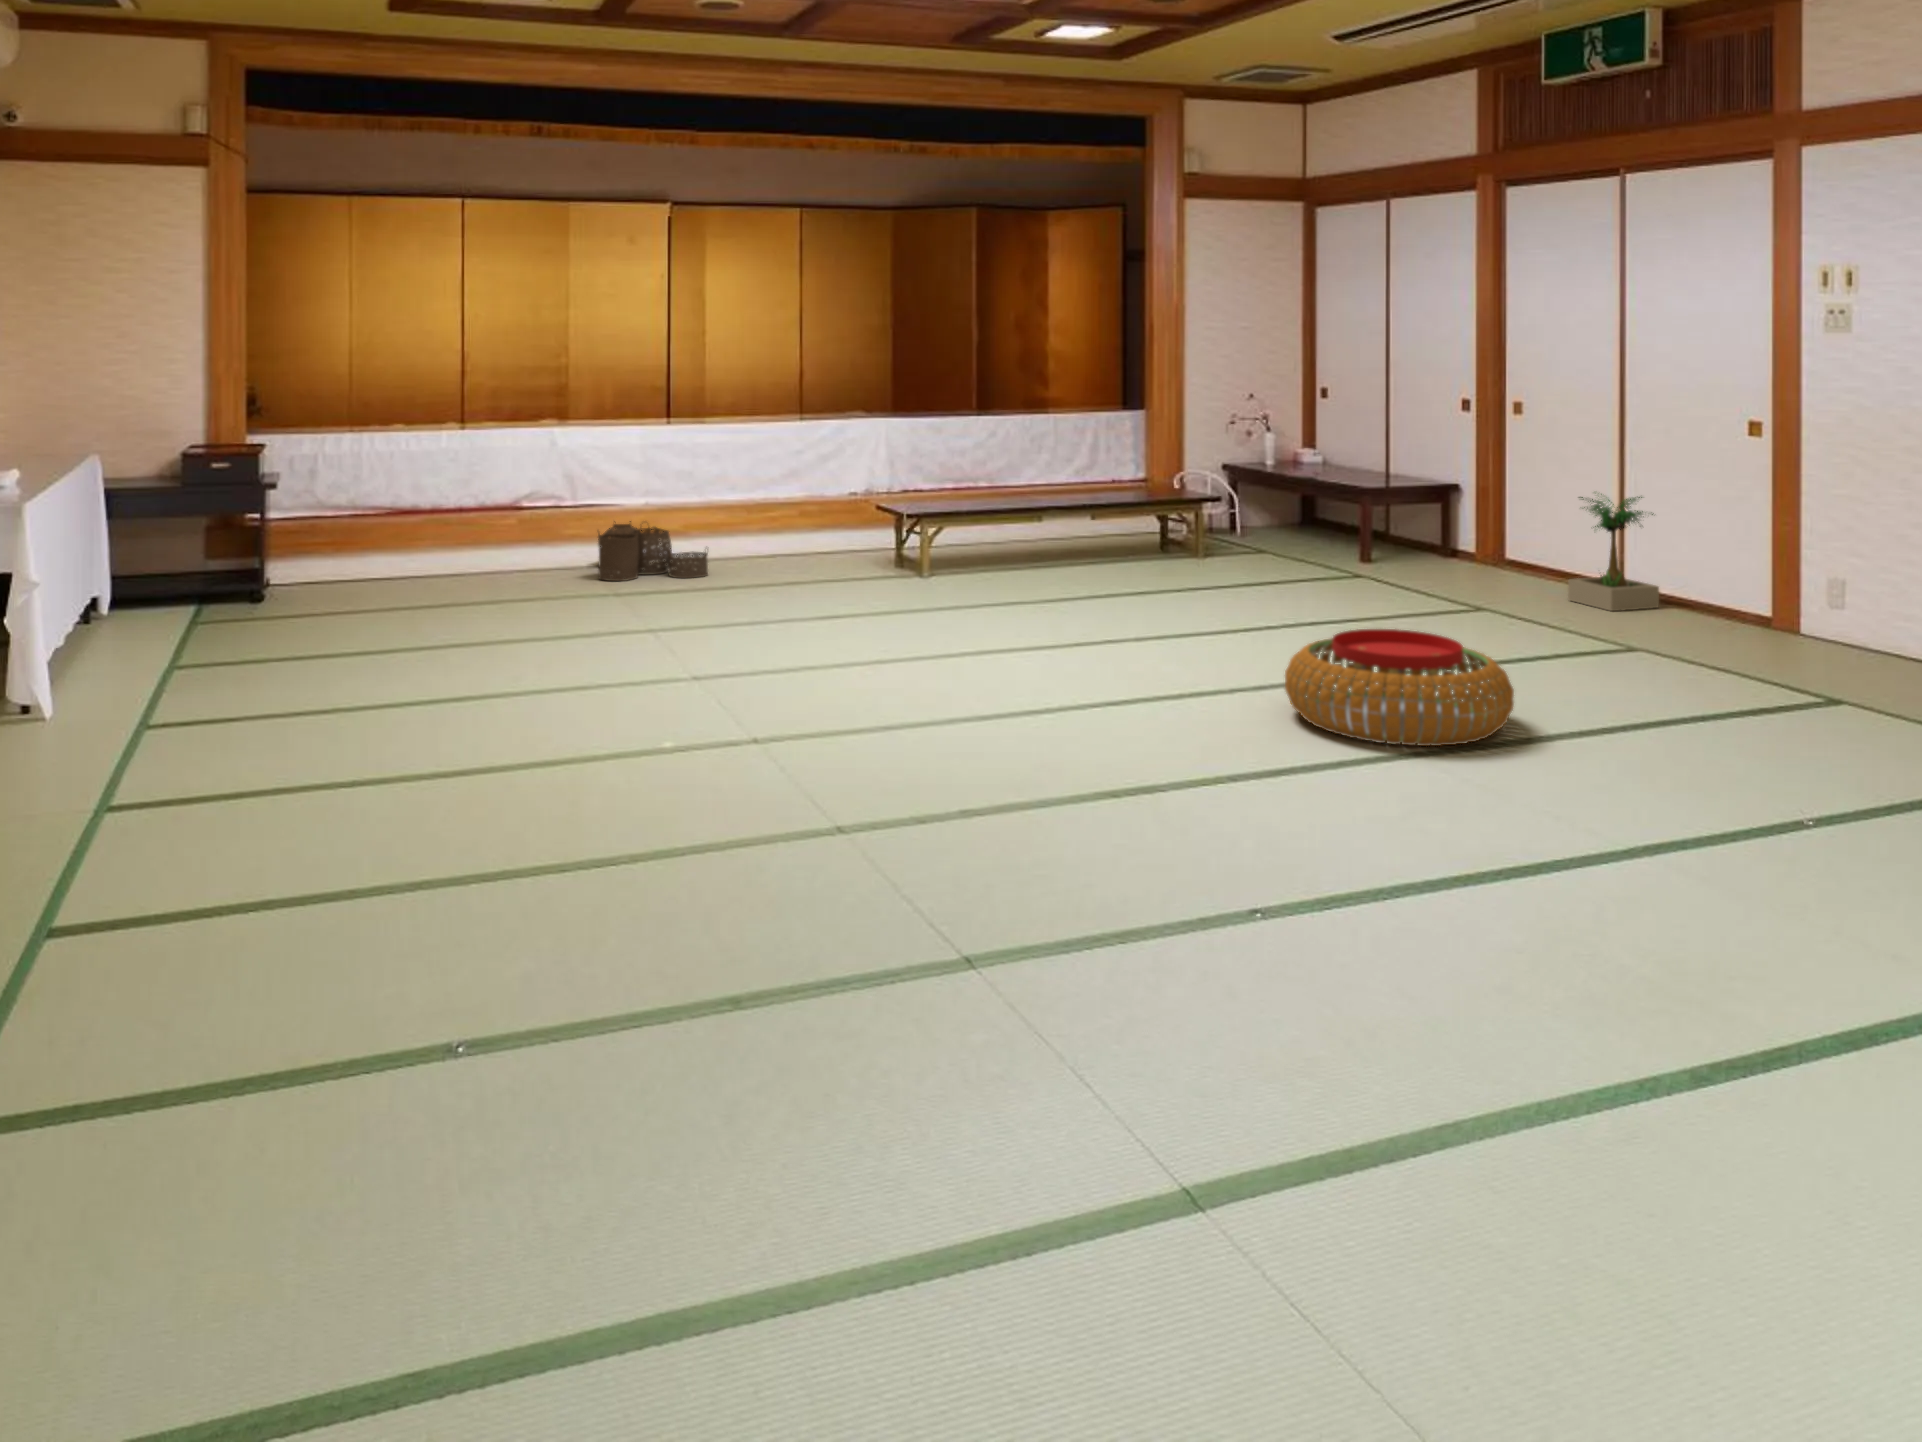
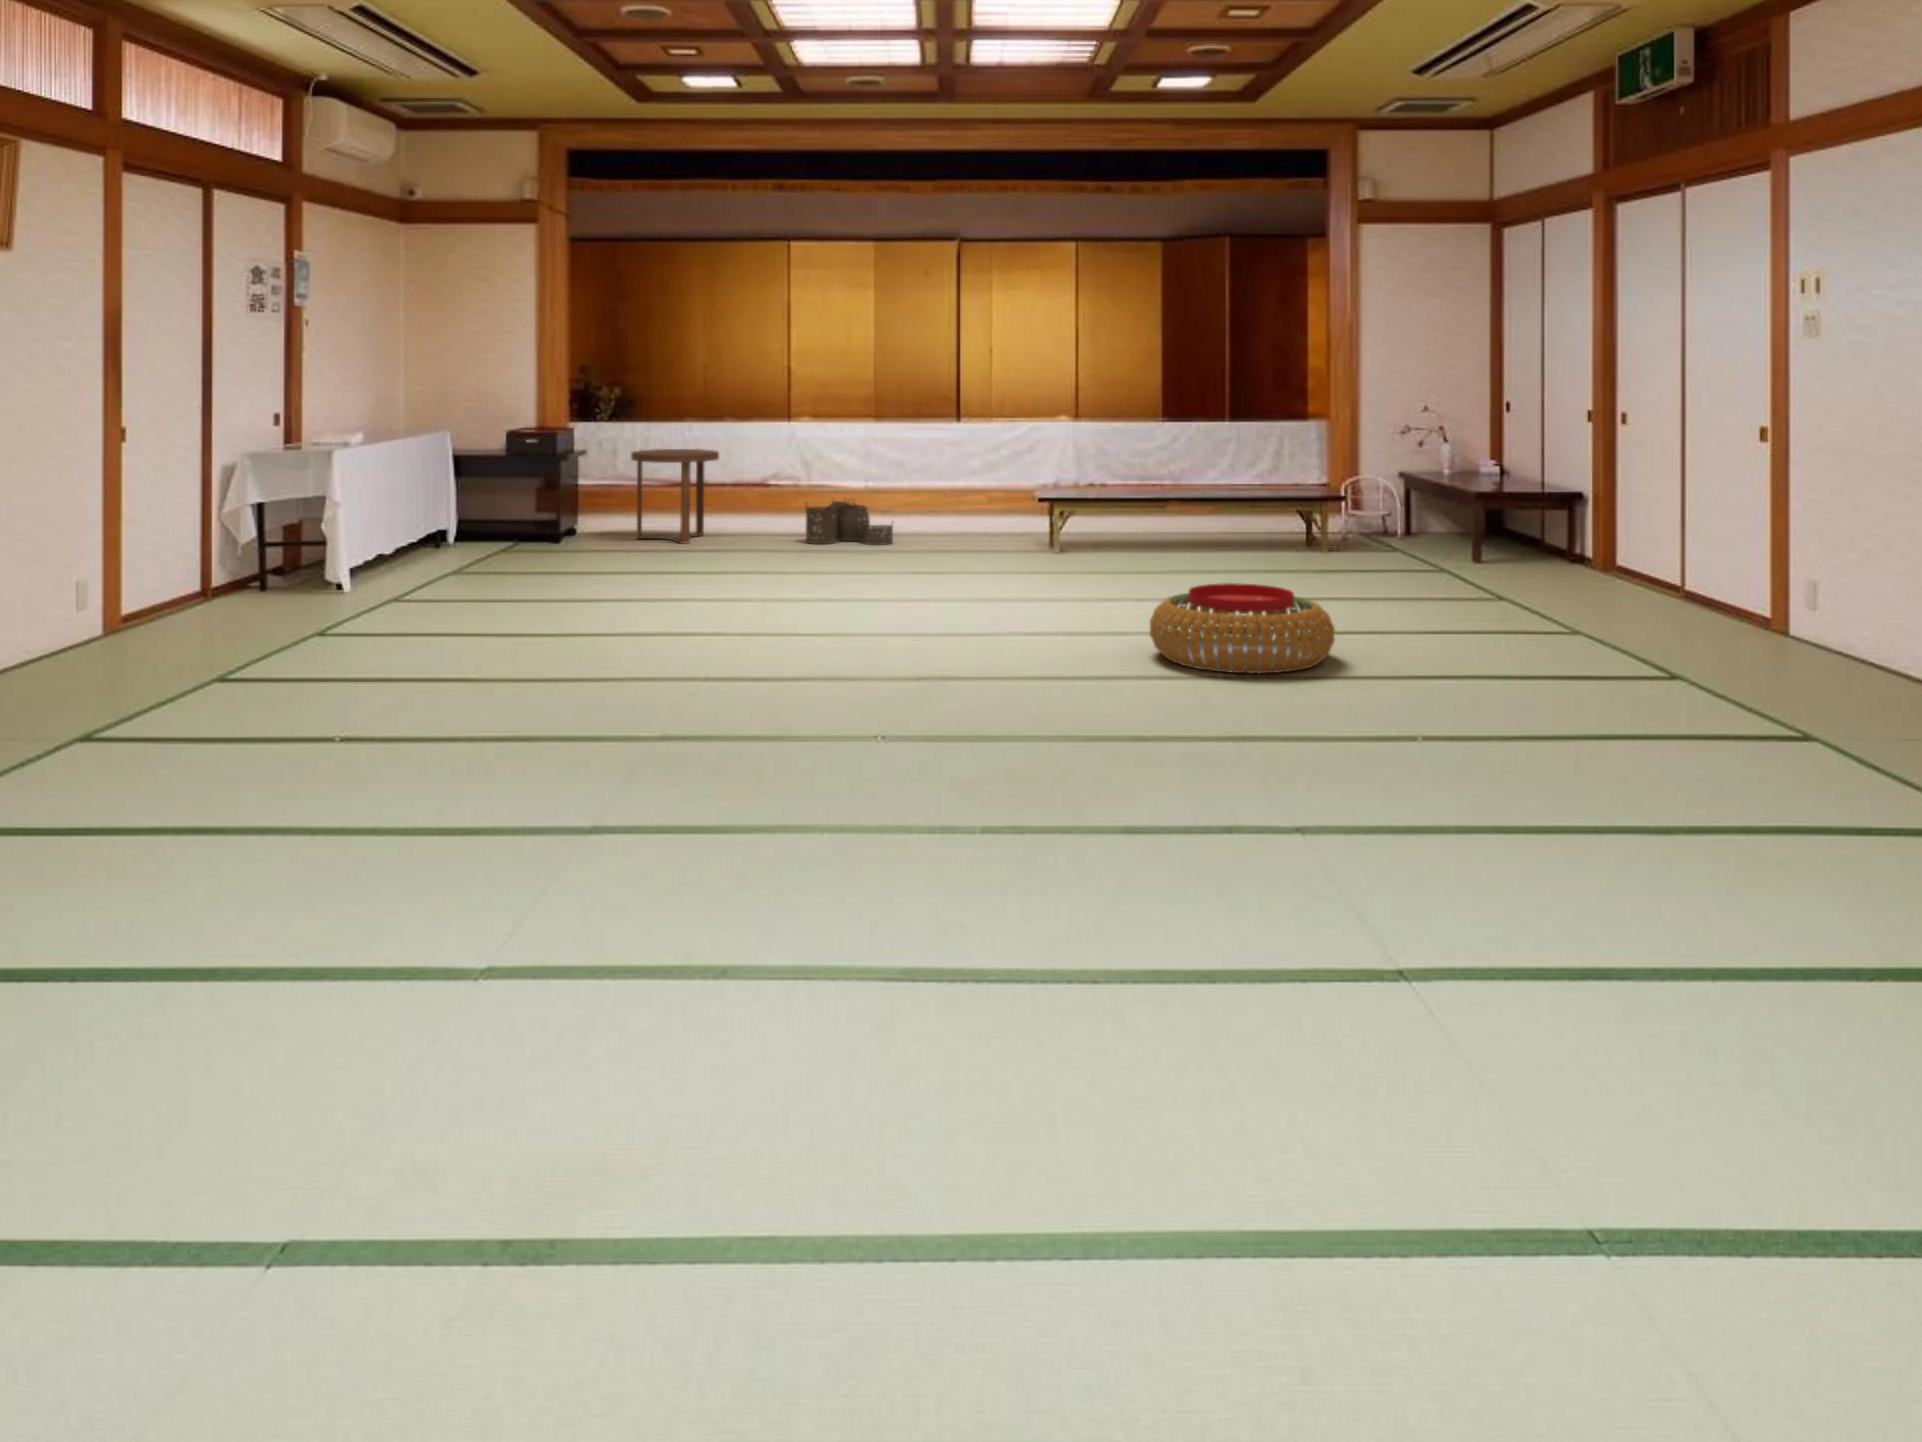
side table: none [360,466,478,591] -> present [631,449,719,544]
potted plant: present [1568,494,1659,611] -> none [1606,493,1701,607]

